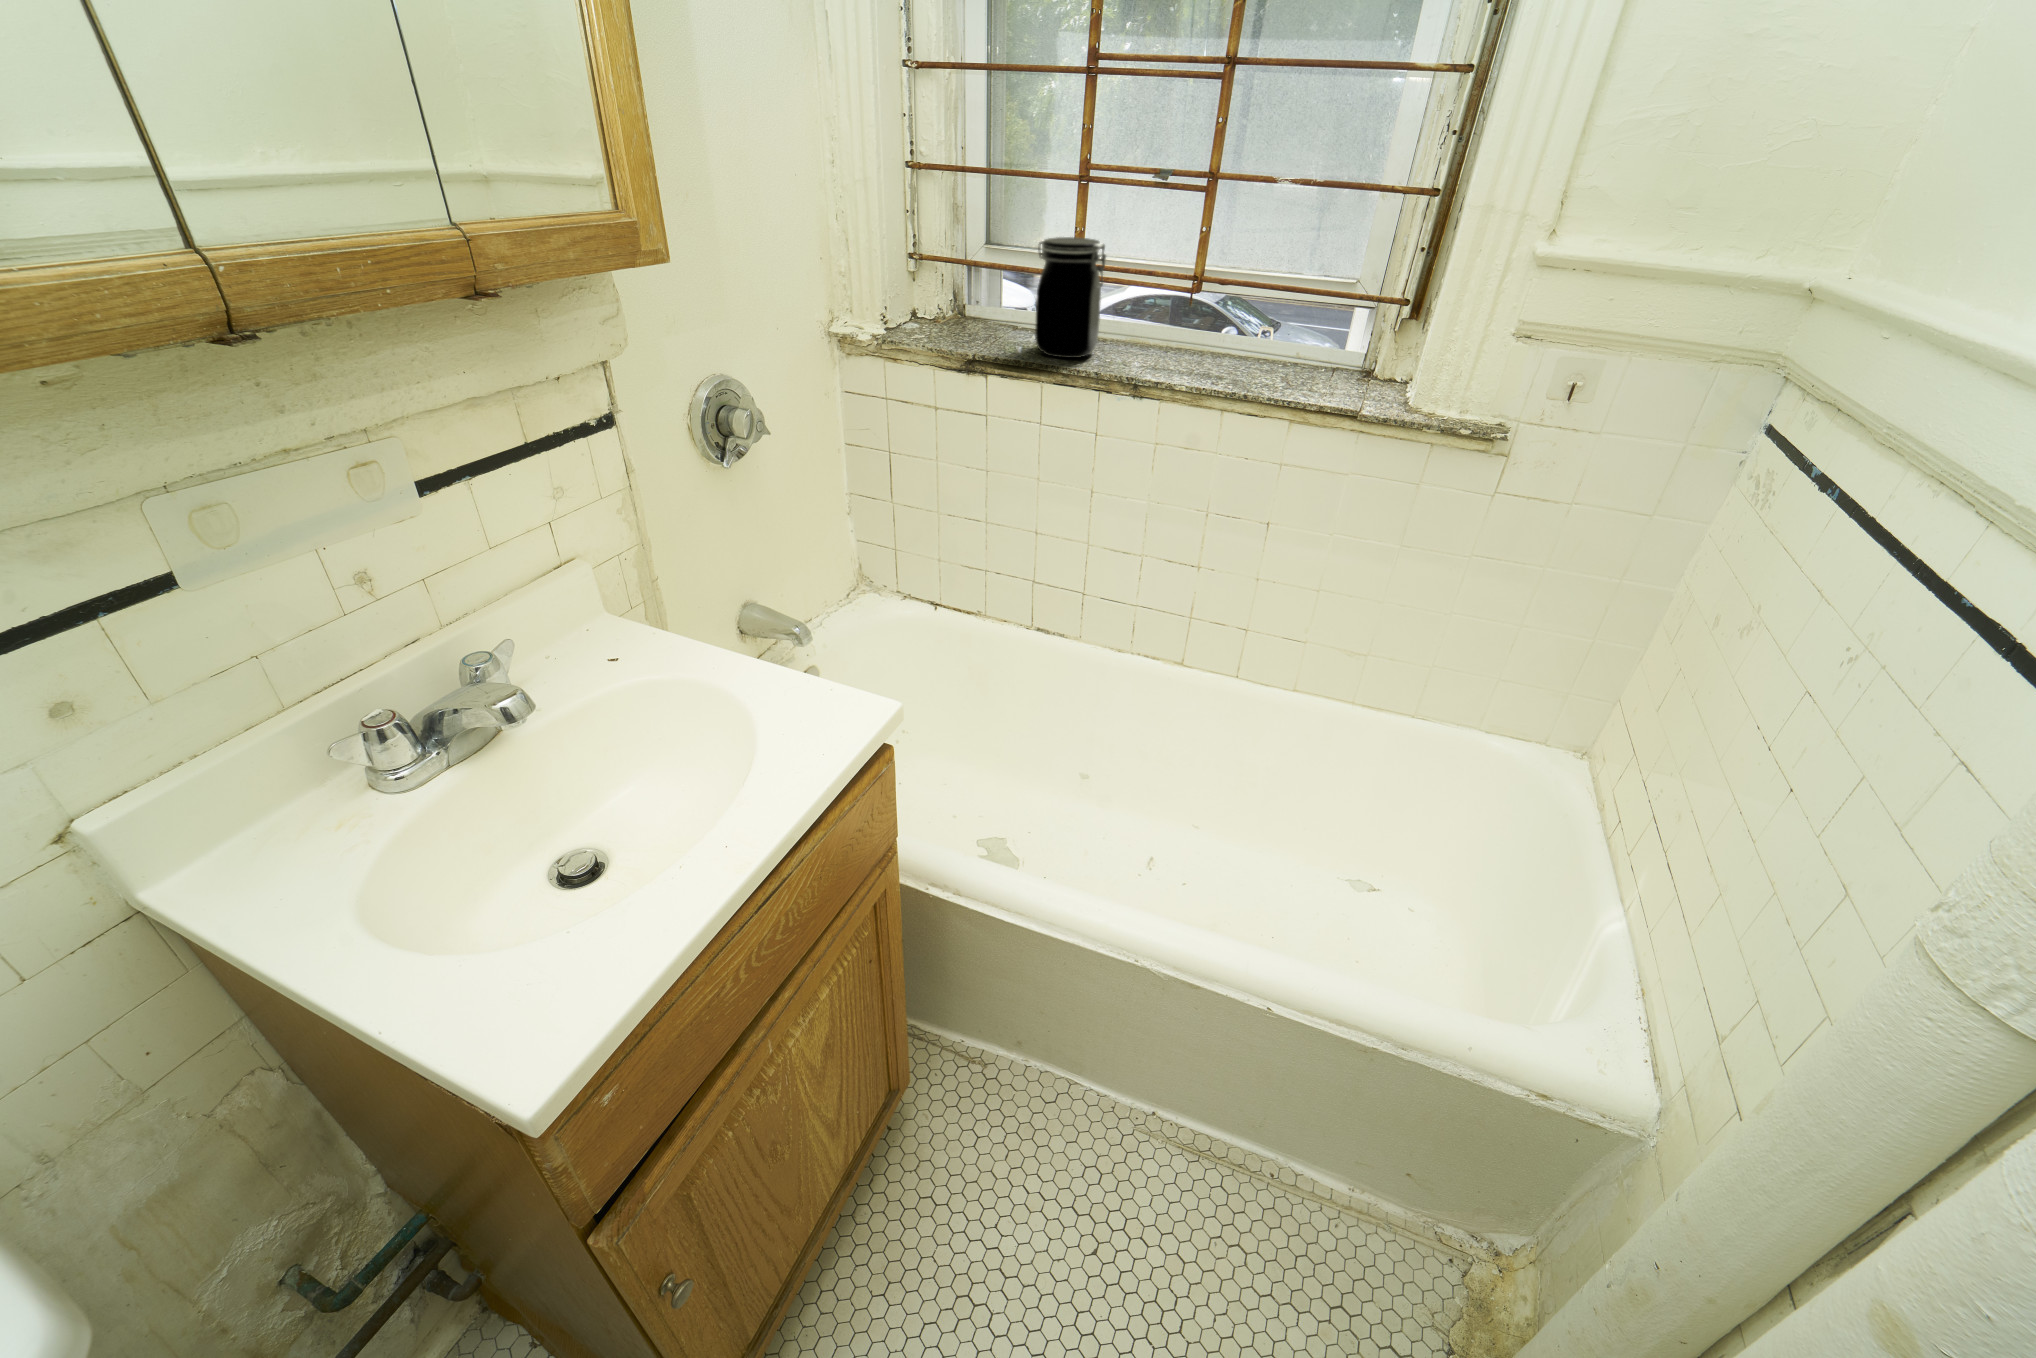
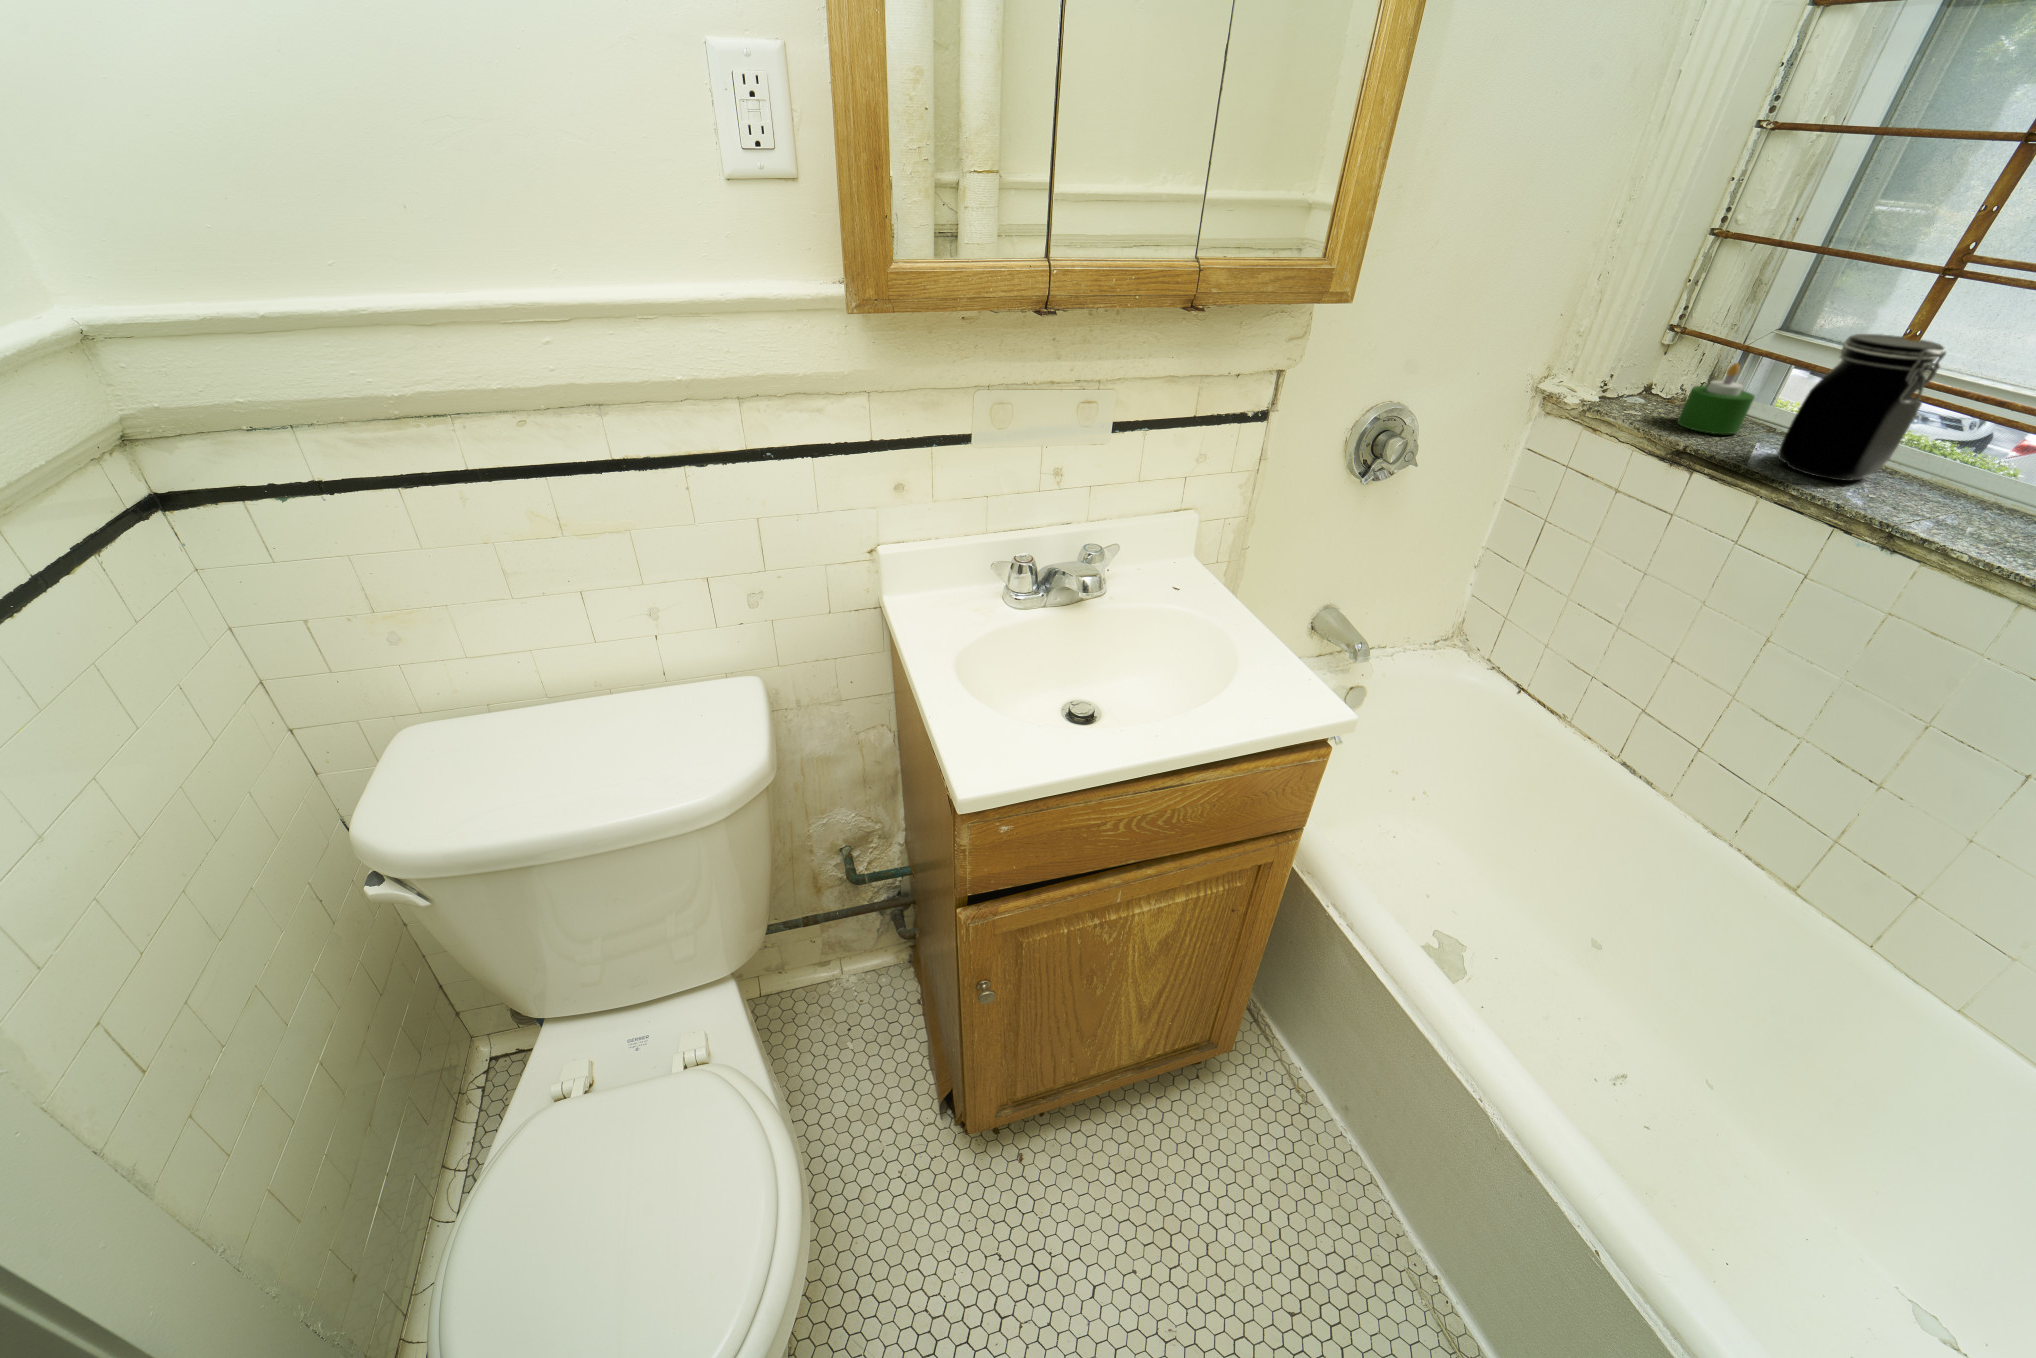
candle: none [951,277,996,341] -> present [1677,363,1754,434]

